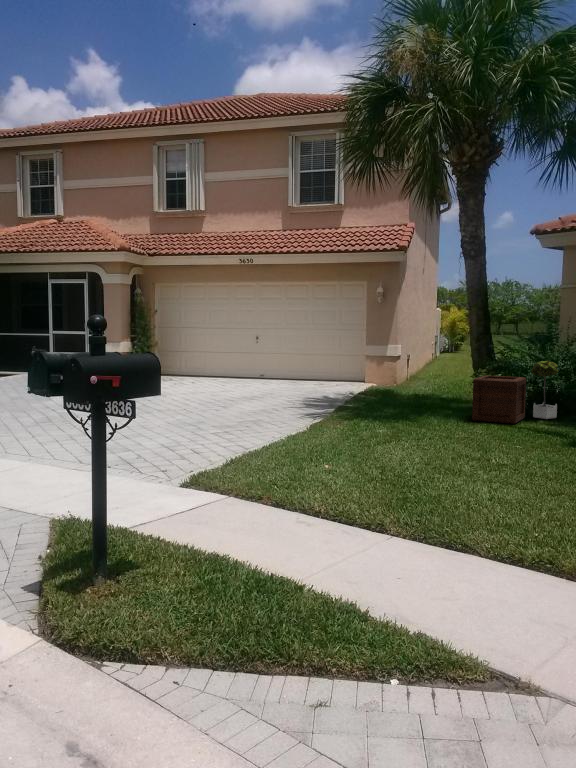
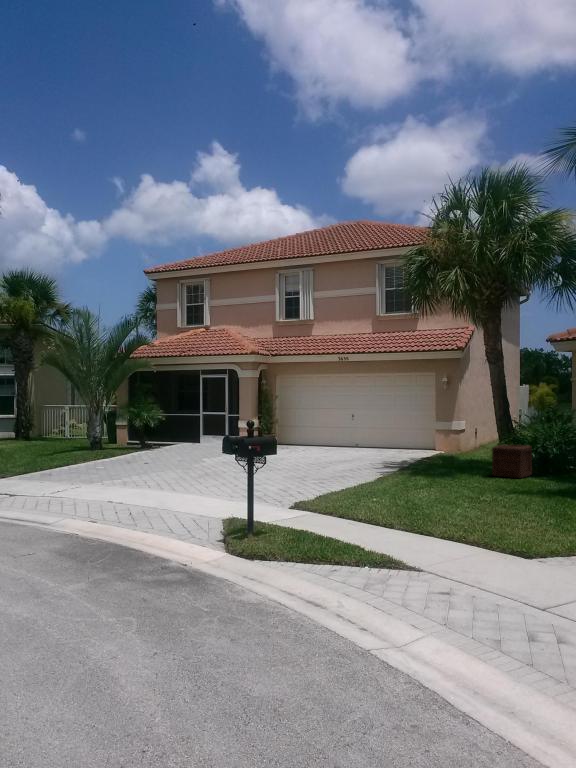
potted tree: present [531,361,559,419] -> none [536,434,556,475]

